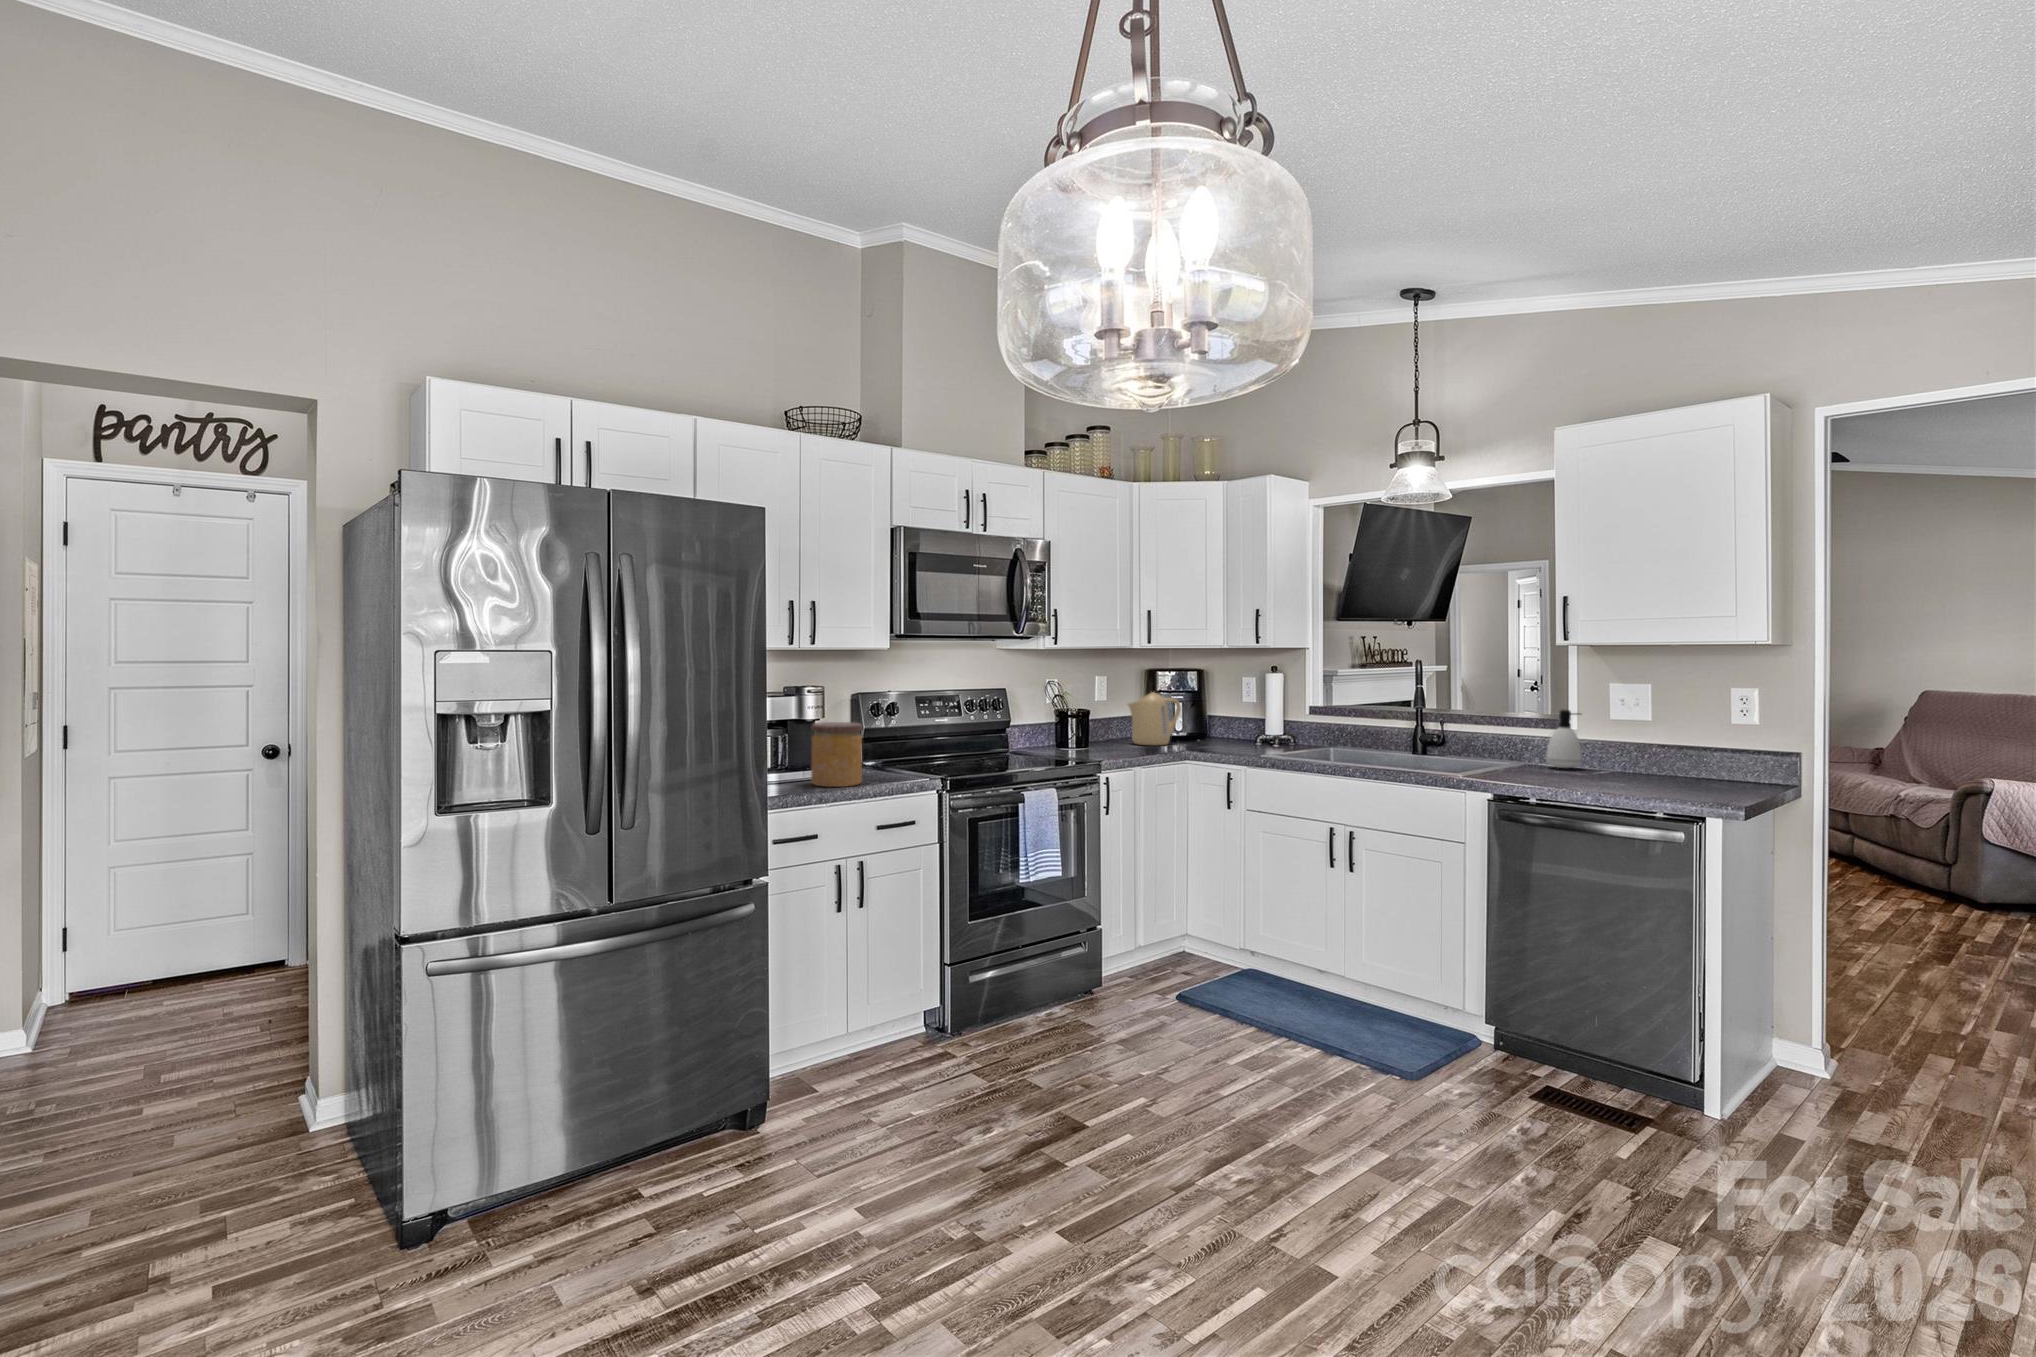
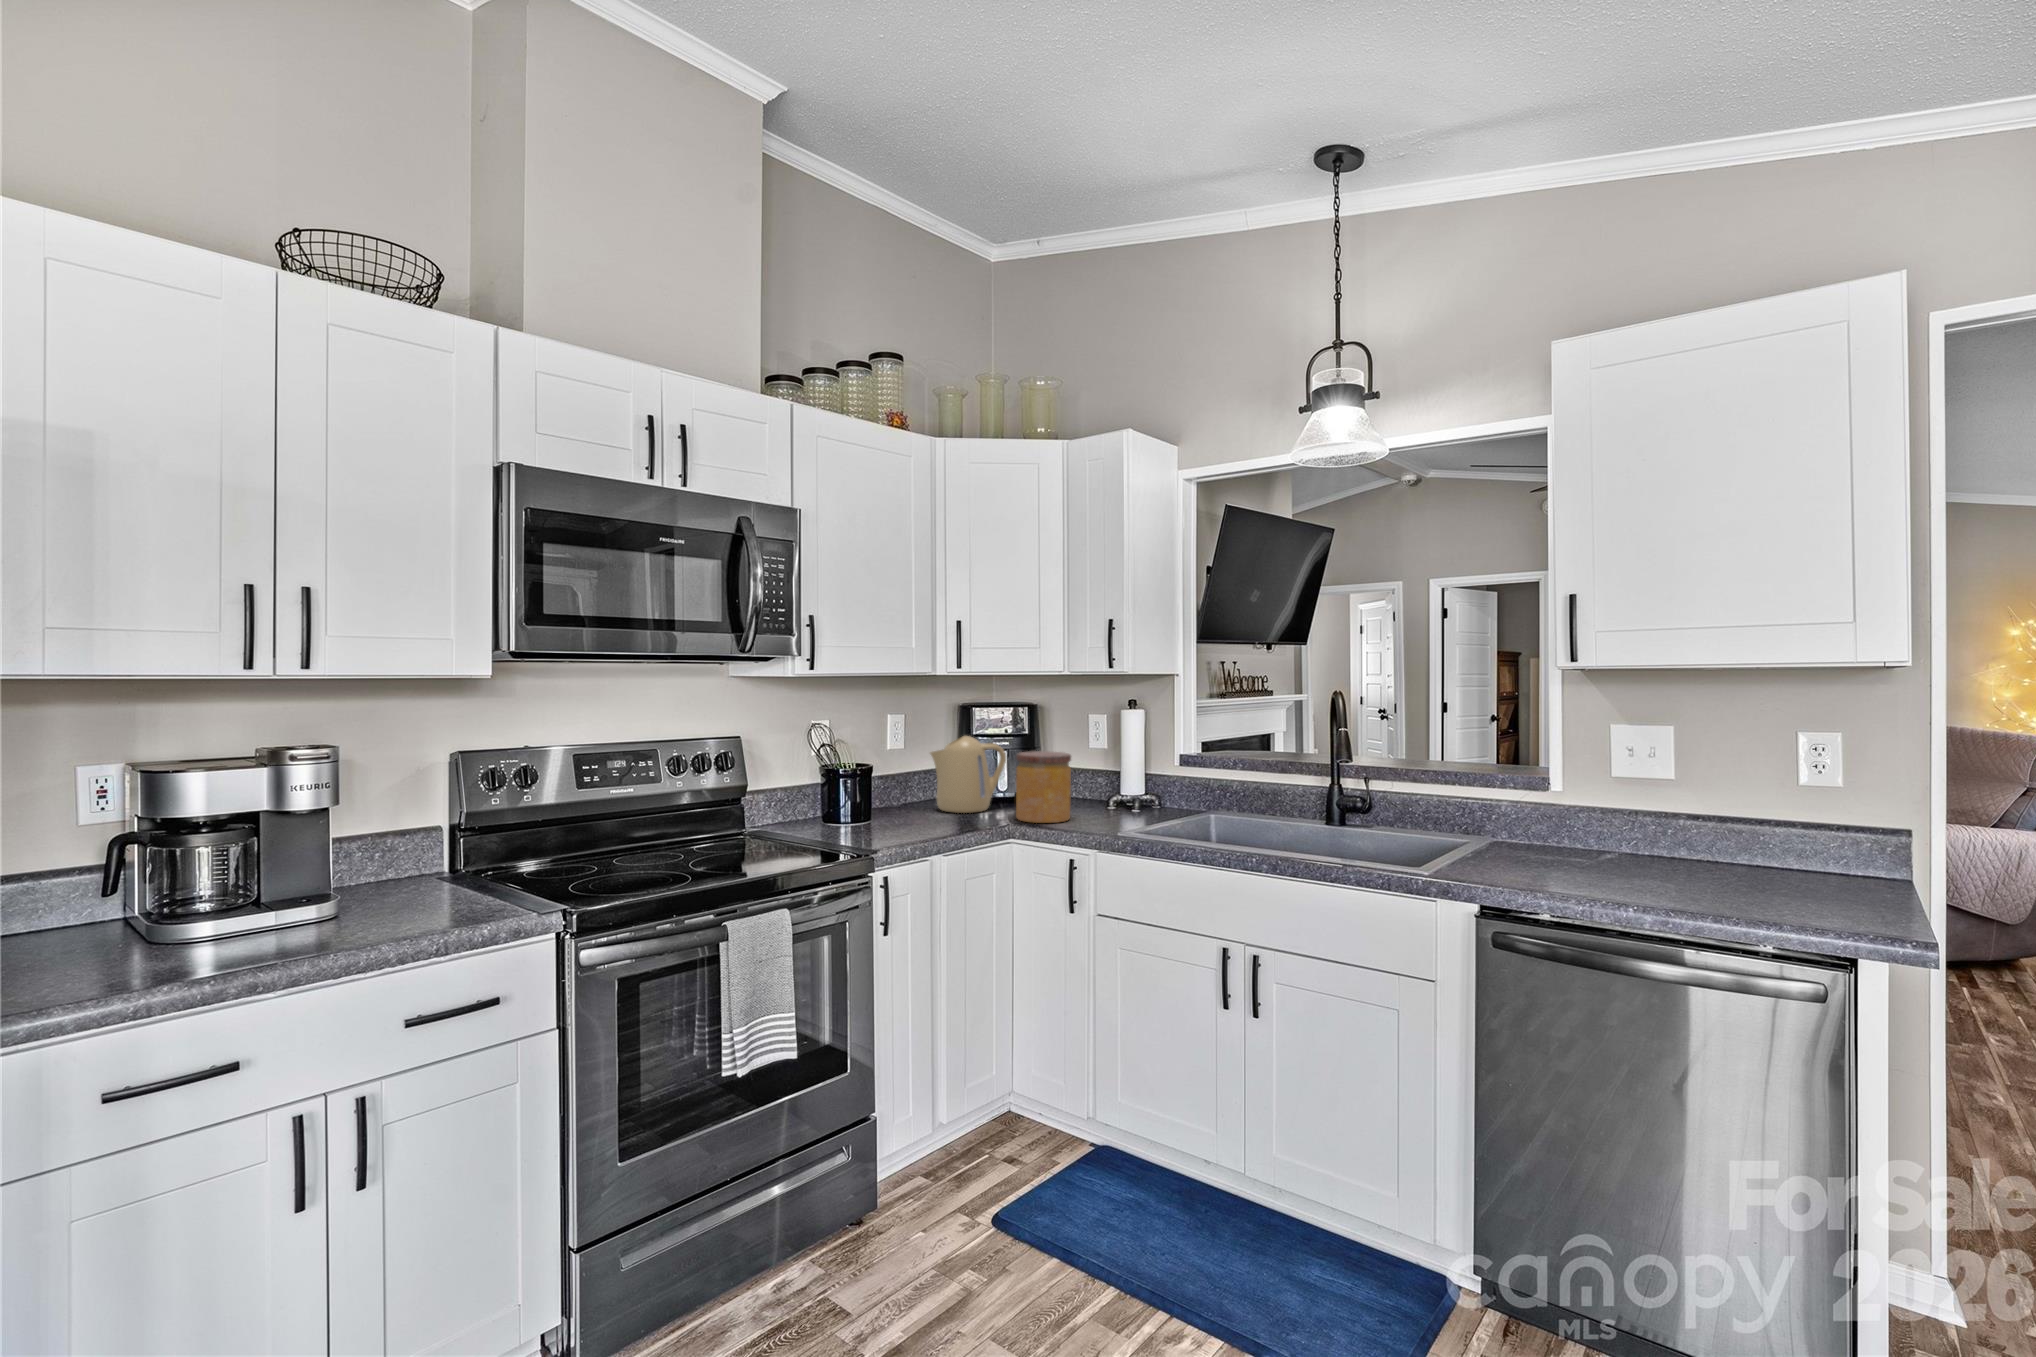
soap dispenser: present [1546,710,1582,768] -> none [1527,764,1580,850]
jar: present [811,722,862,787] -> present [1016,751,1071,823]

